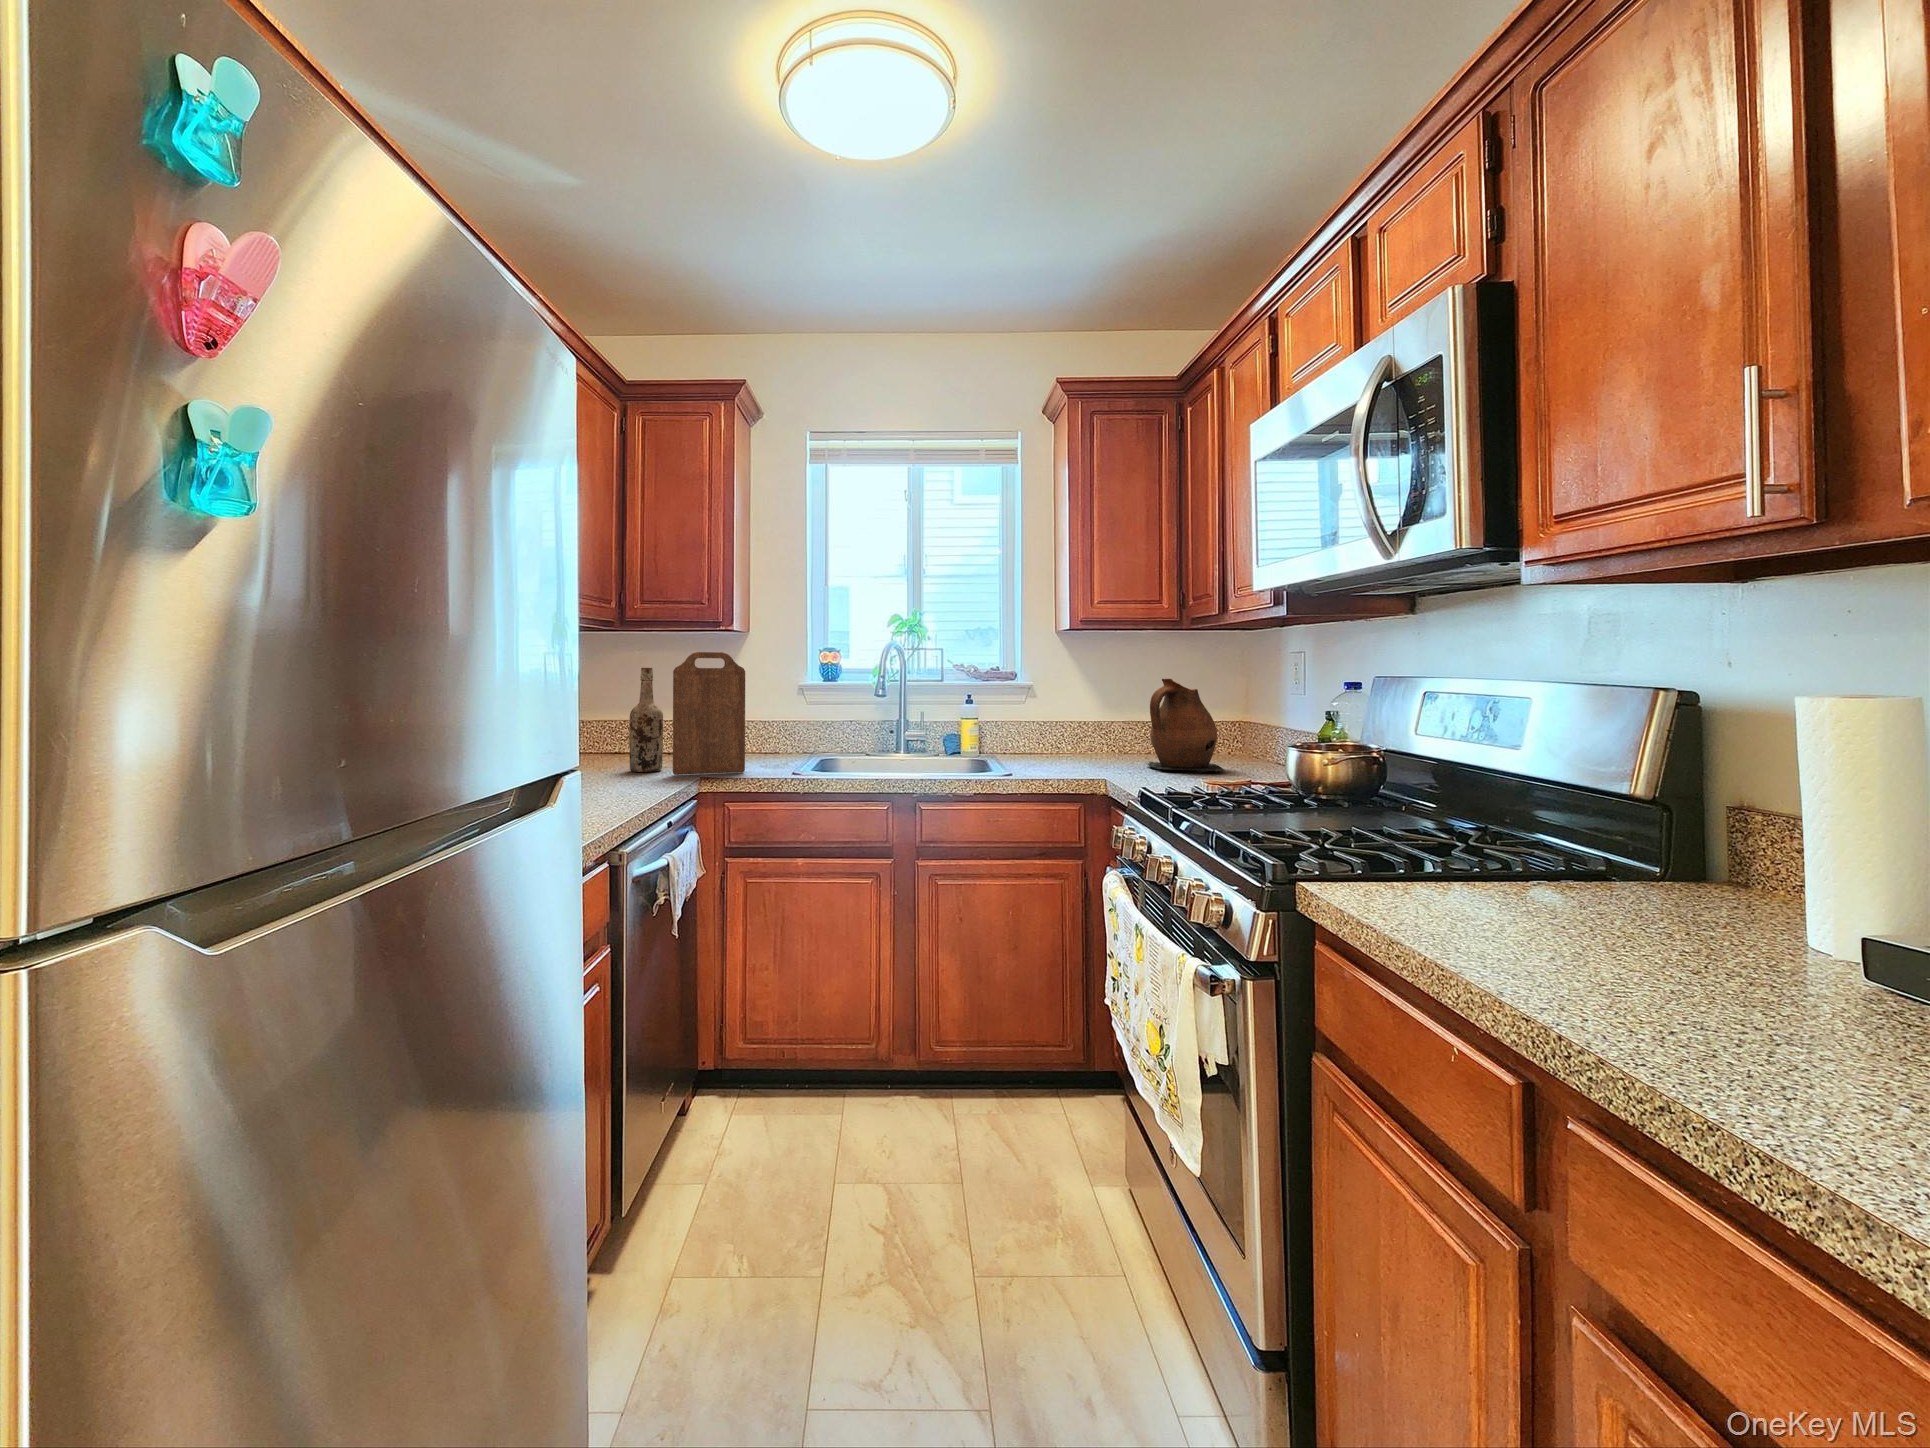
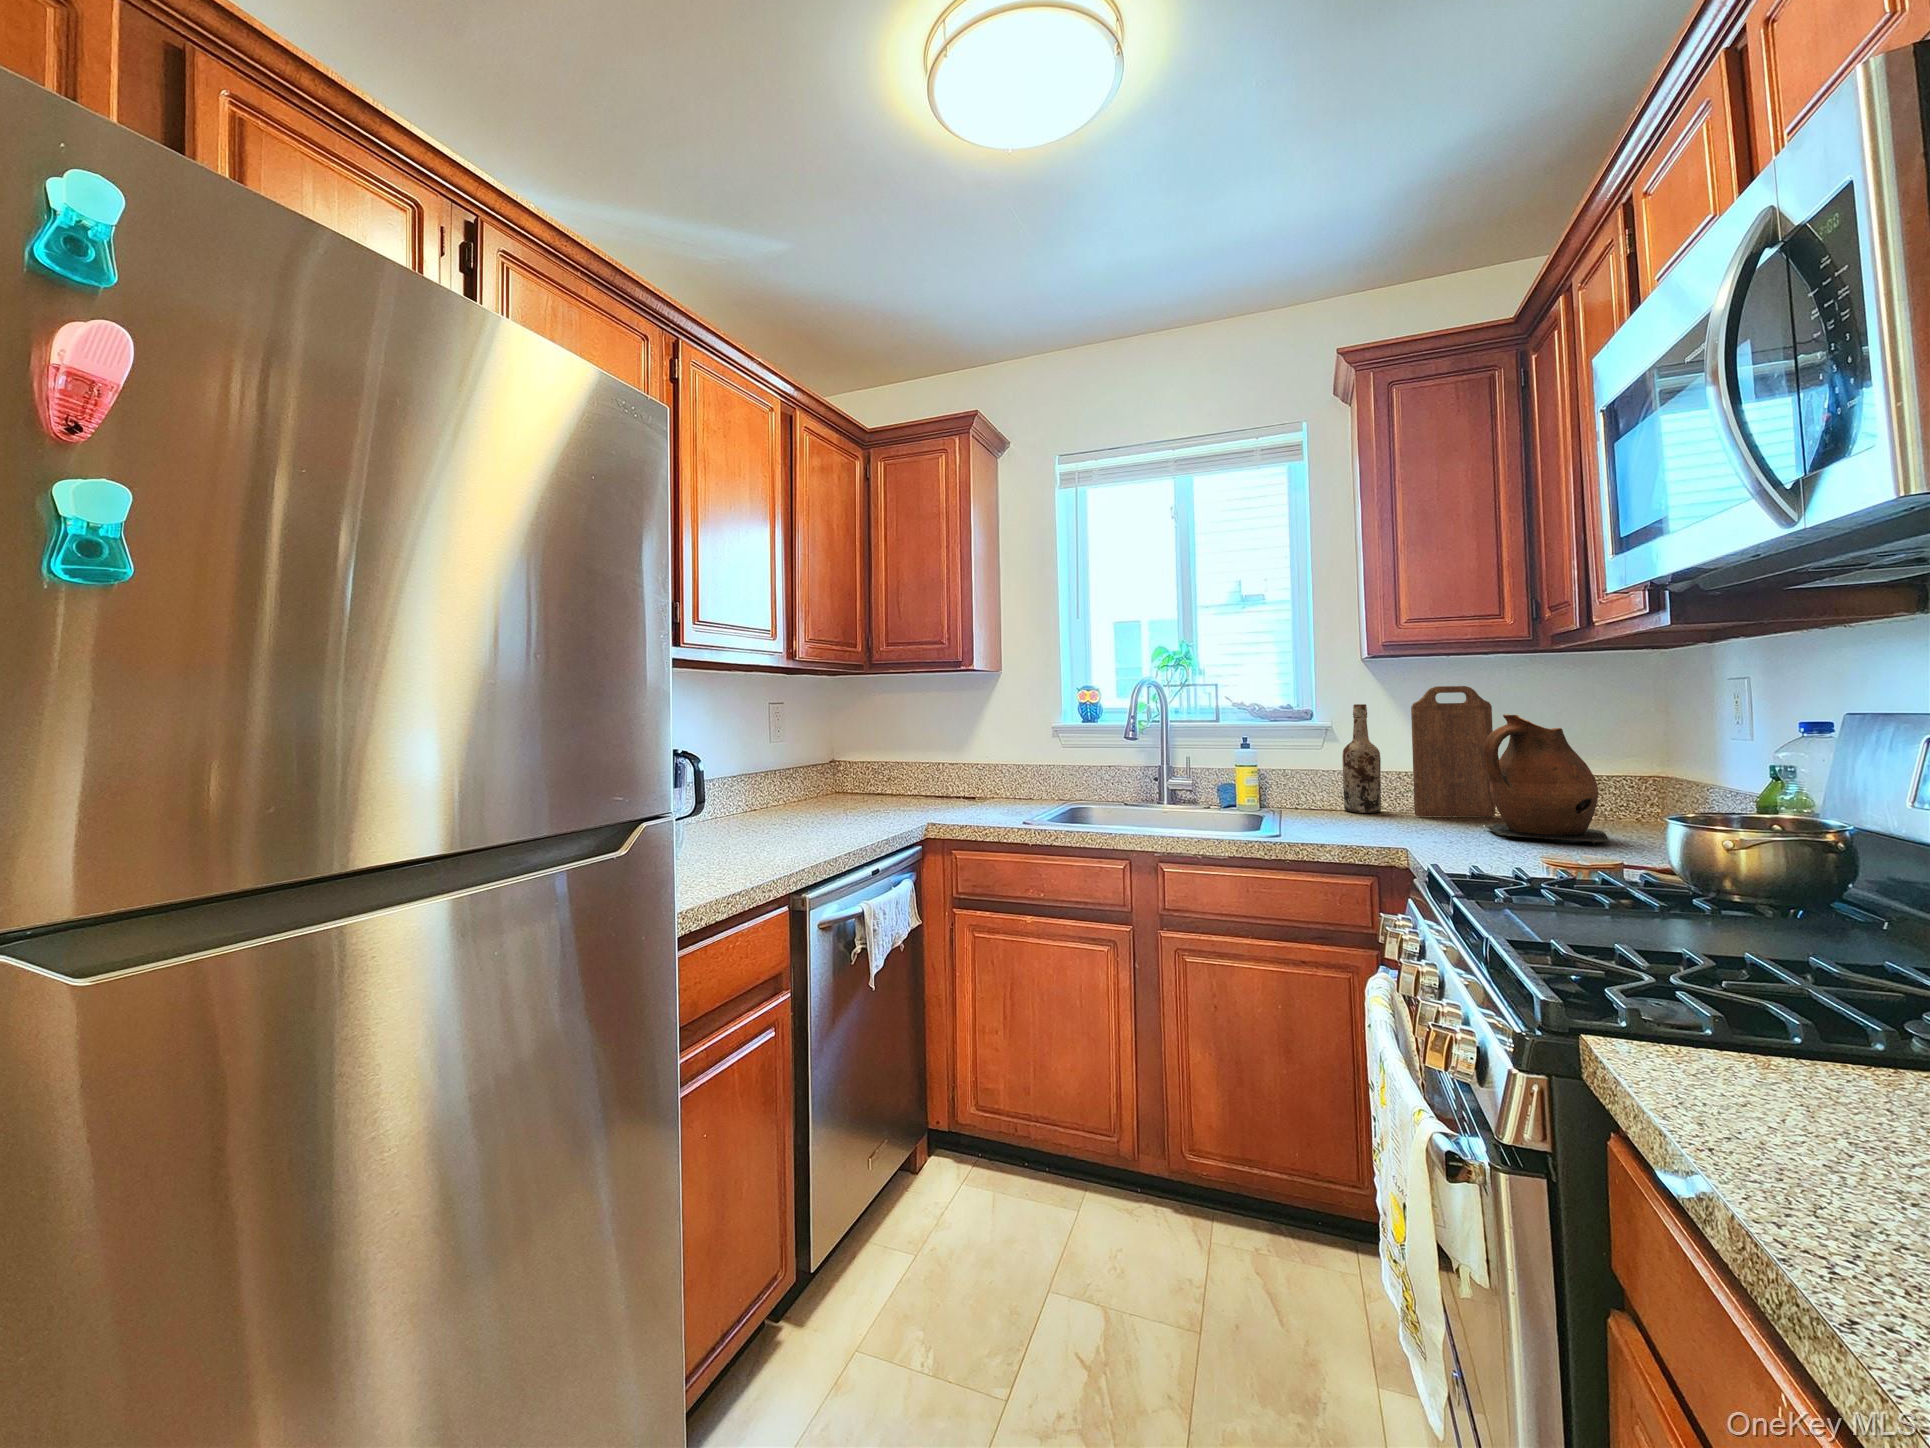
cutting board: present [673,652,745,775] -> present [1411,686,1495,817]
wine bottle: present [629,668,663,772] -> present [1342,704,1381,813]

